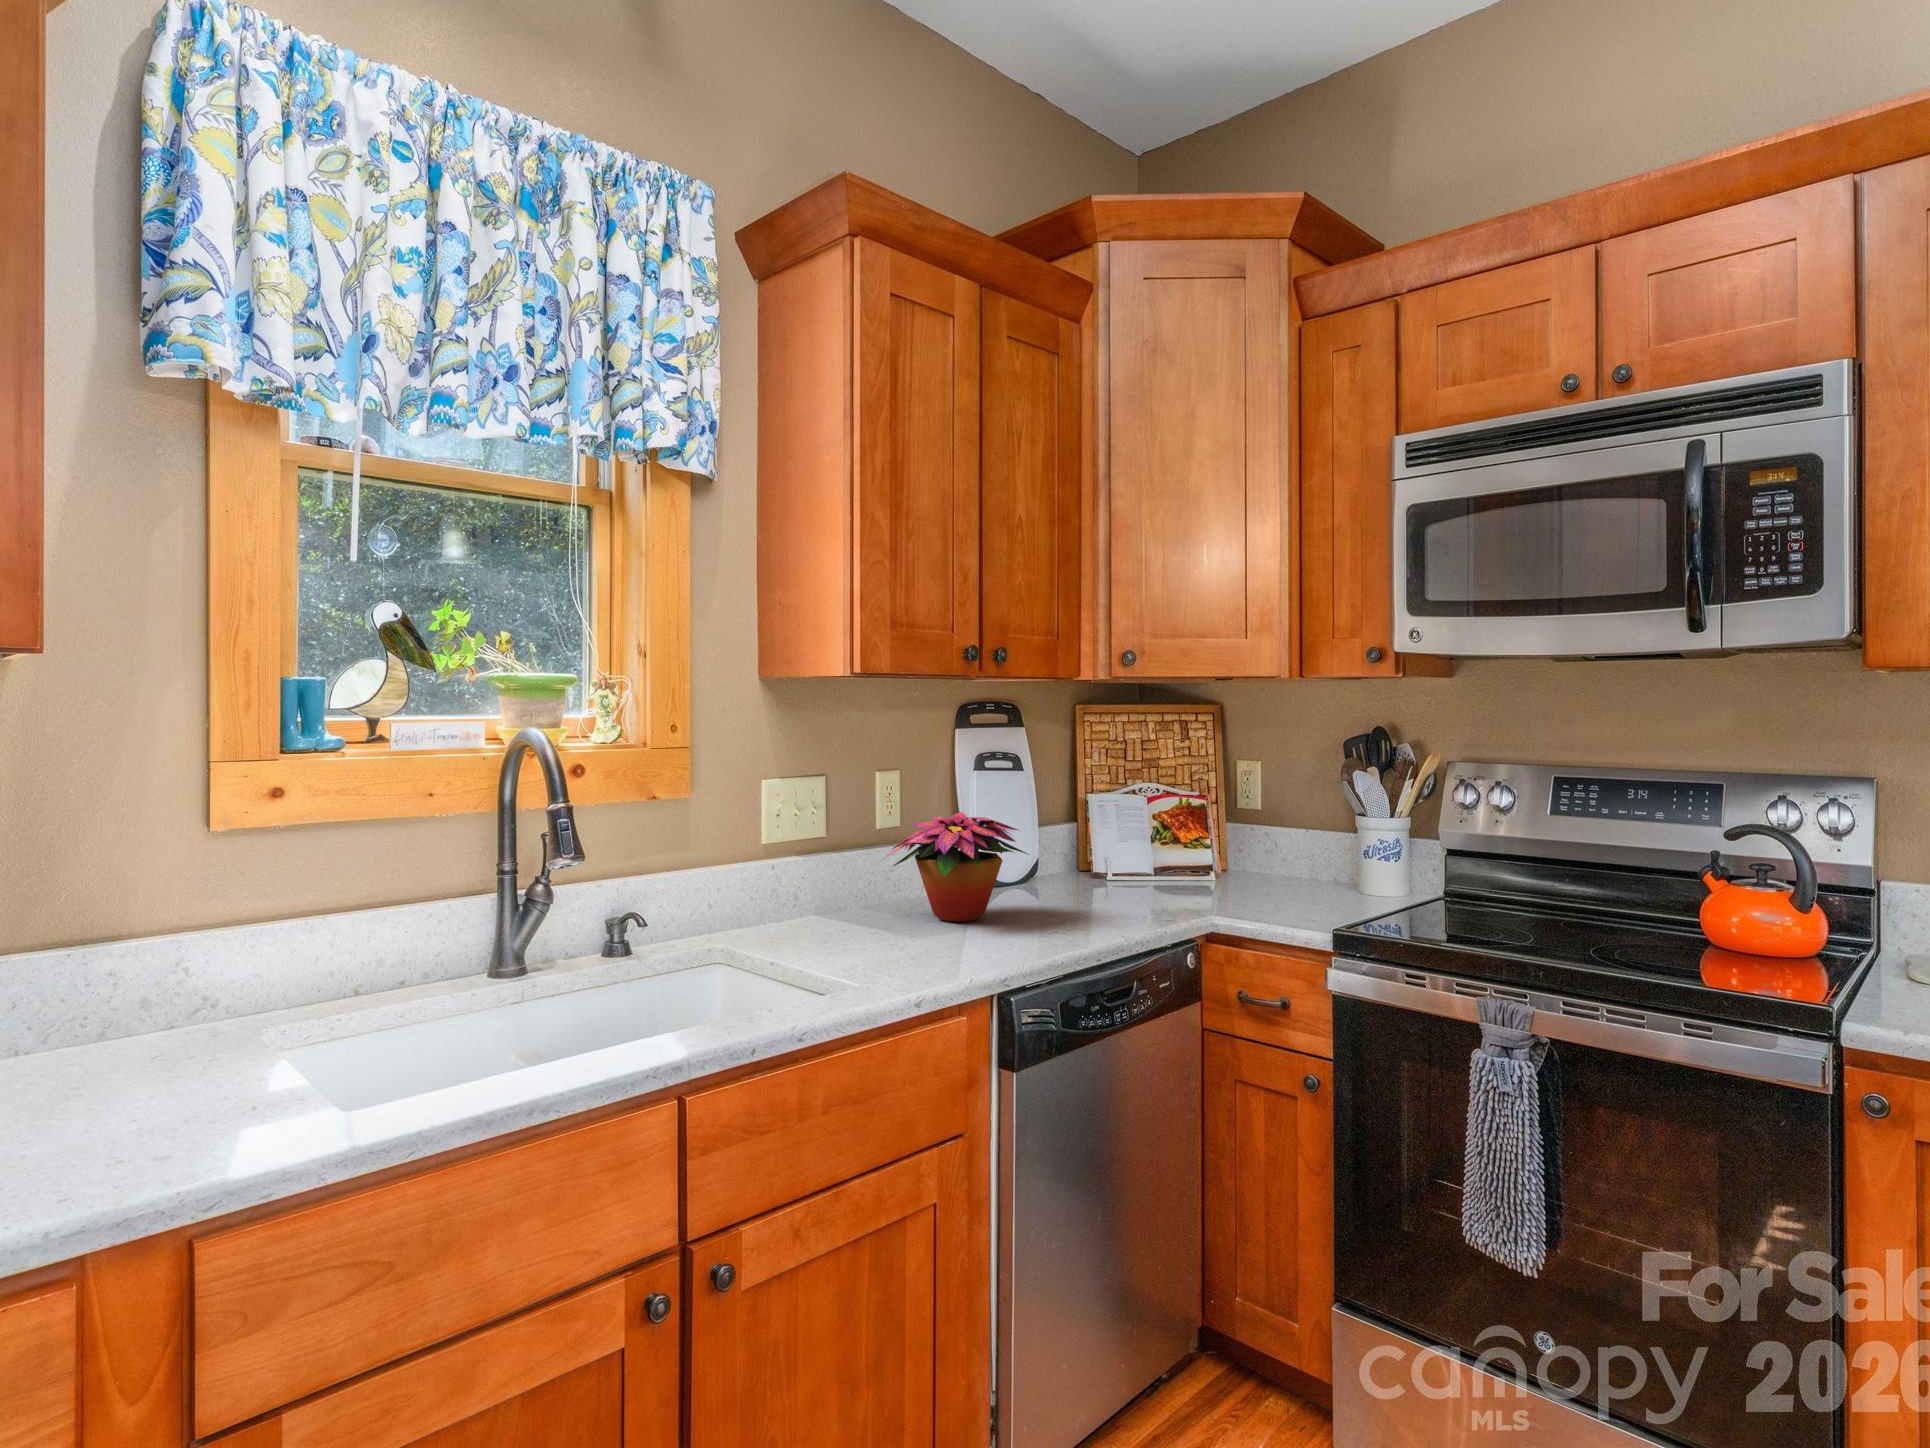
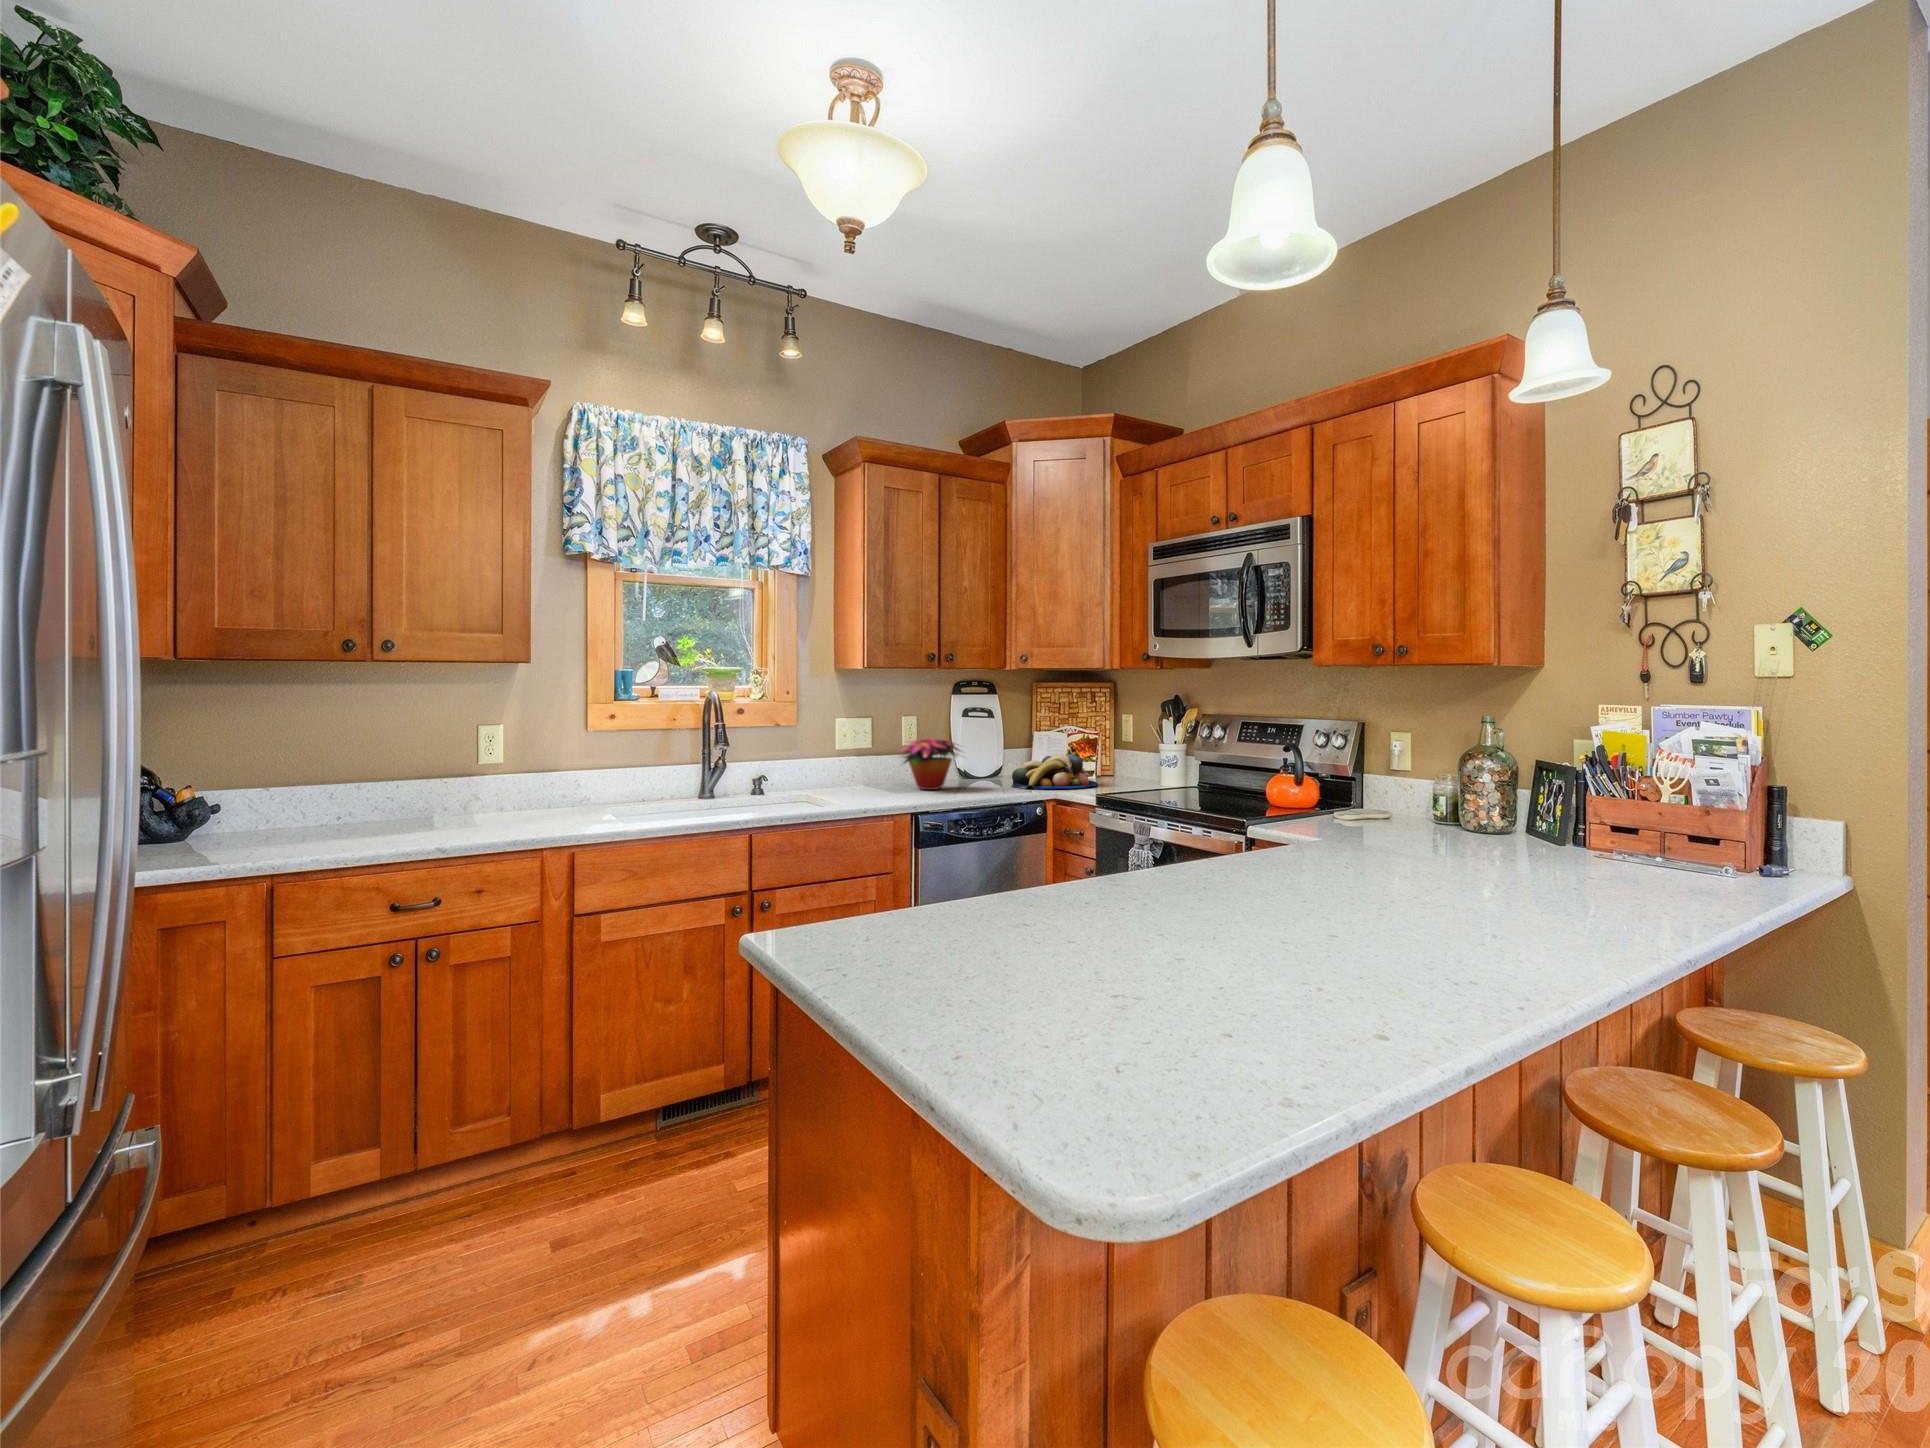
fruit bowl: none [1094,836,1260,914] -> present [1012,754,1098,789]

